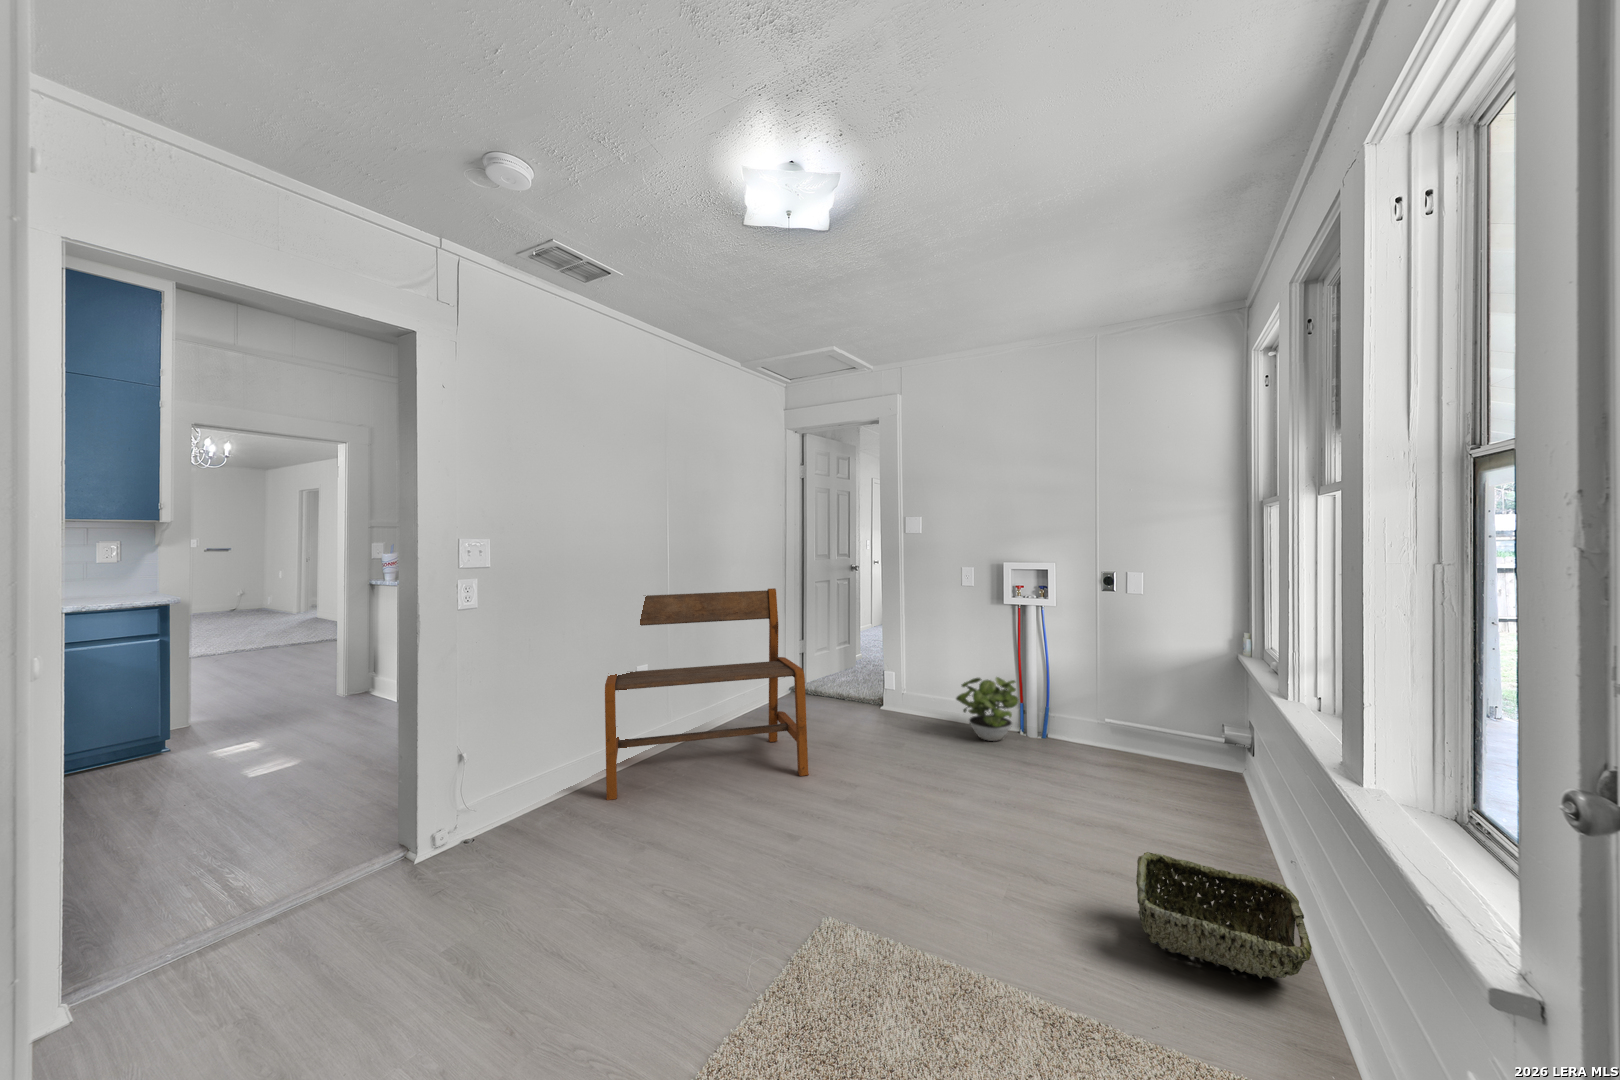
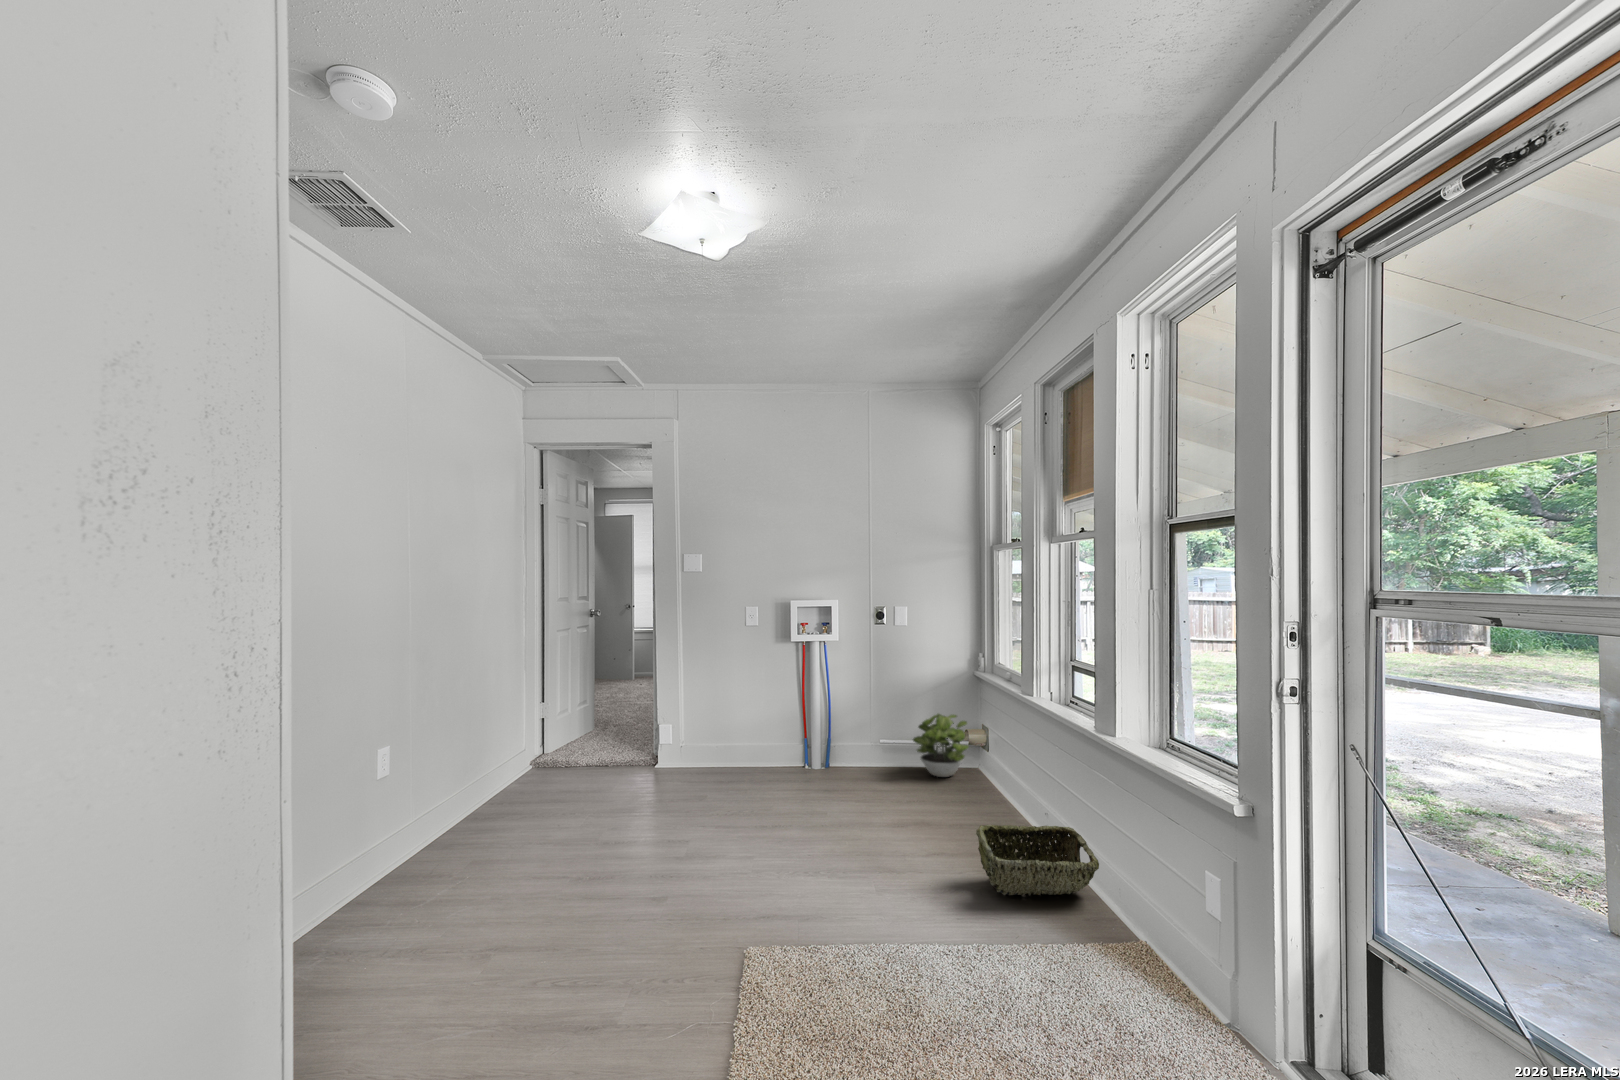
bench: present [605,588,808,800] -> none [352,635,627,913]
potted plant: present [956,677,1018,741] -> present [913,714,968,777]

